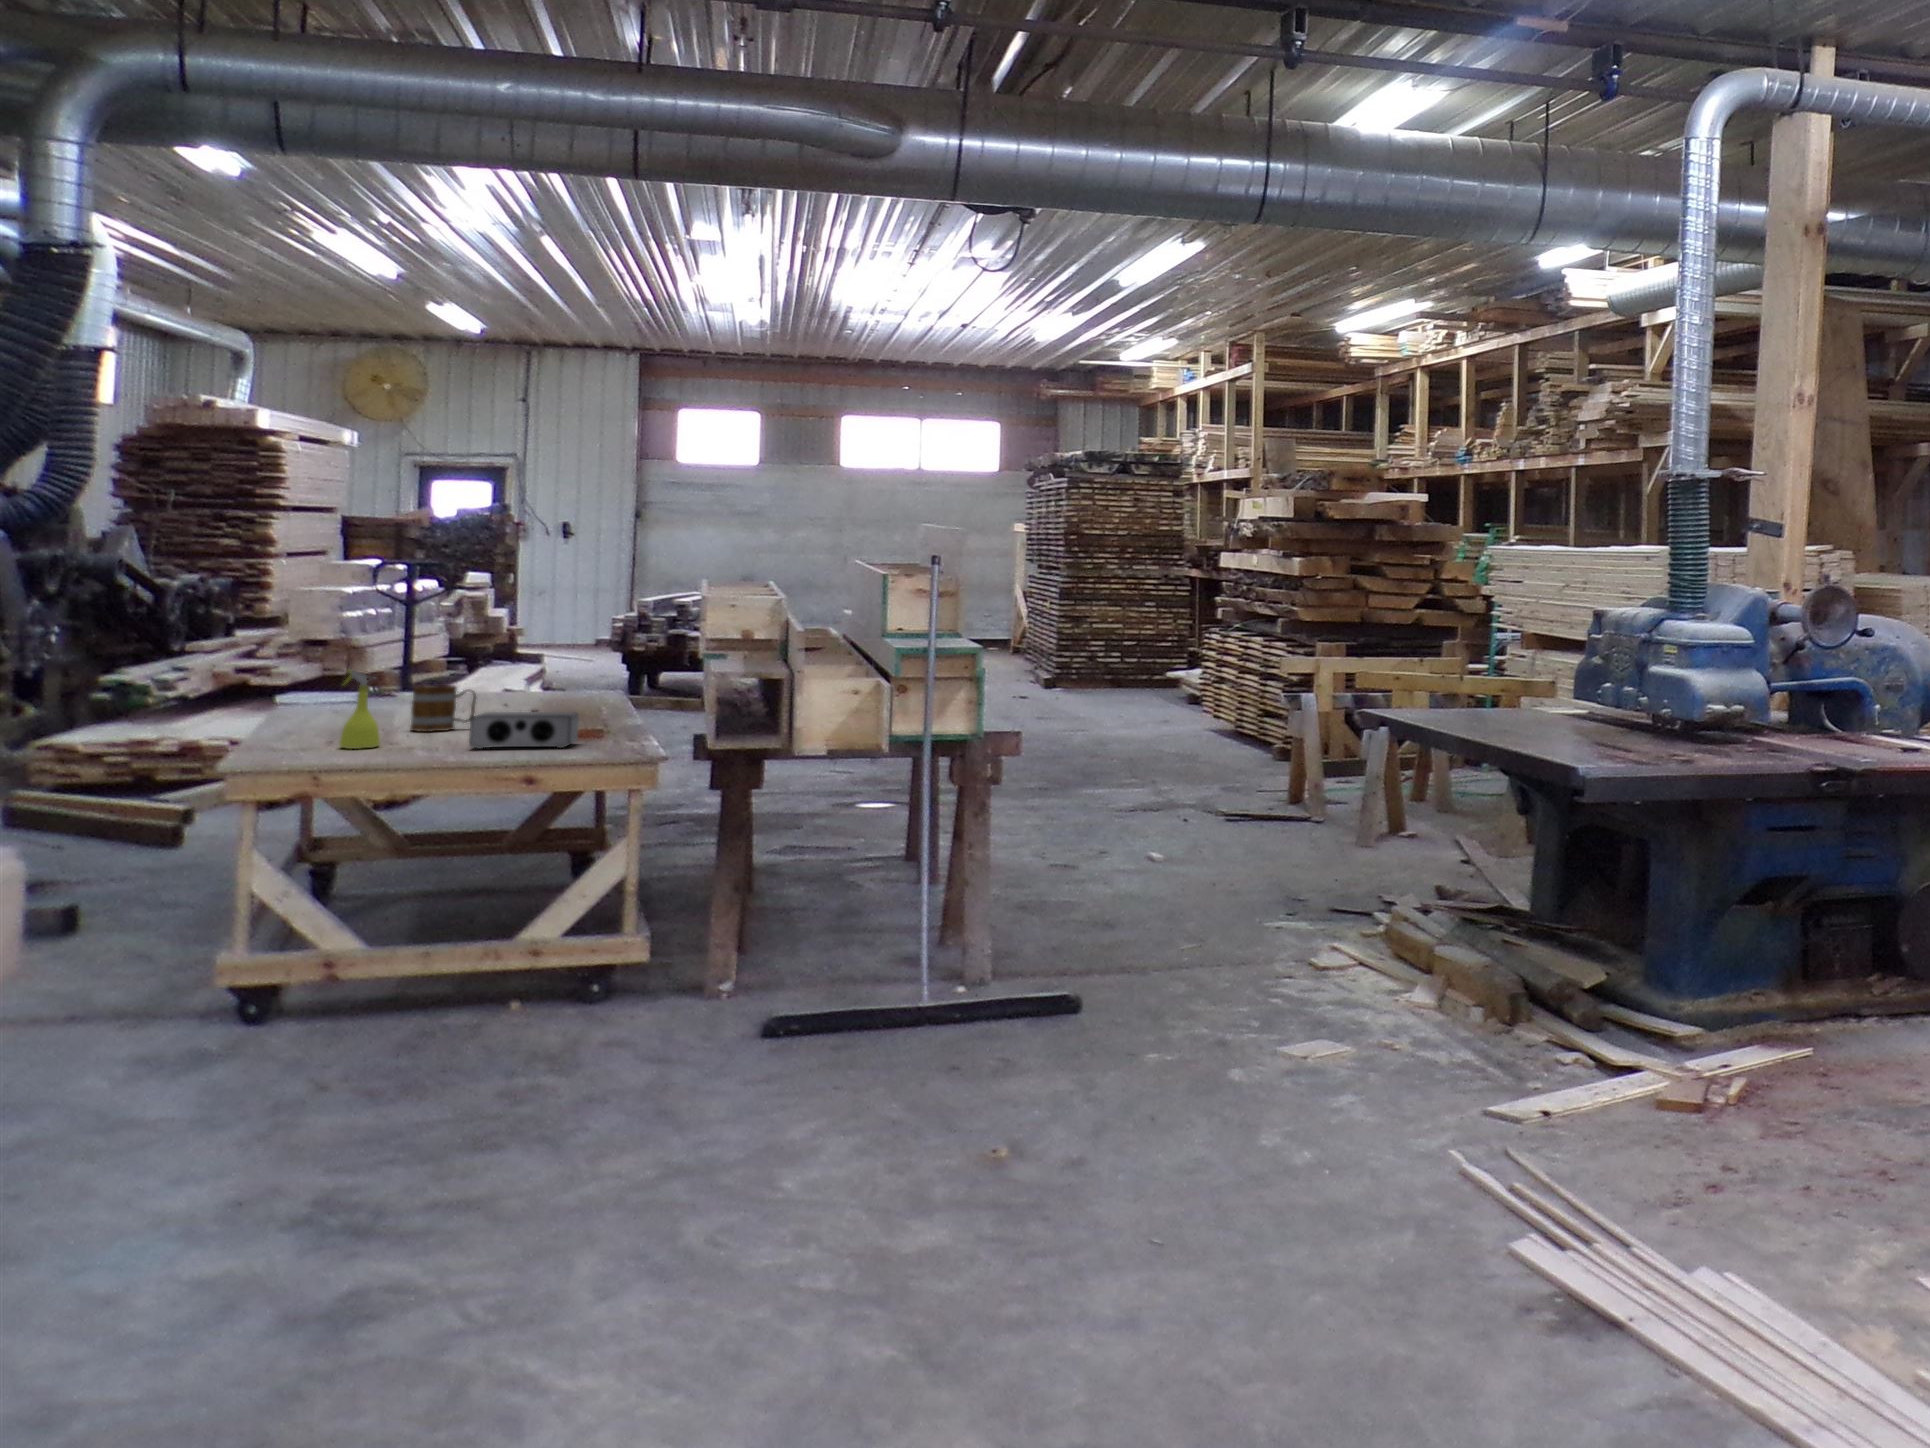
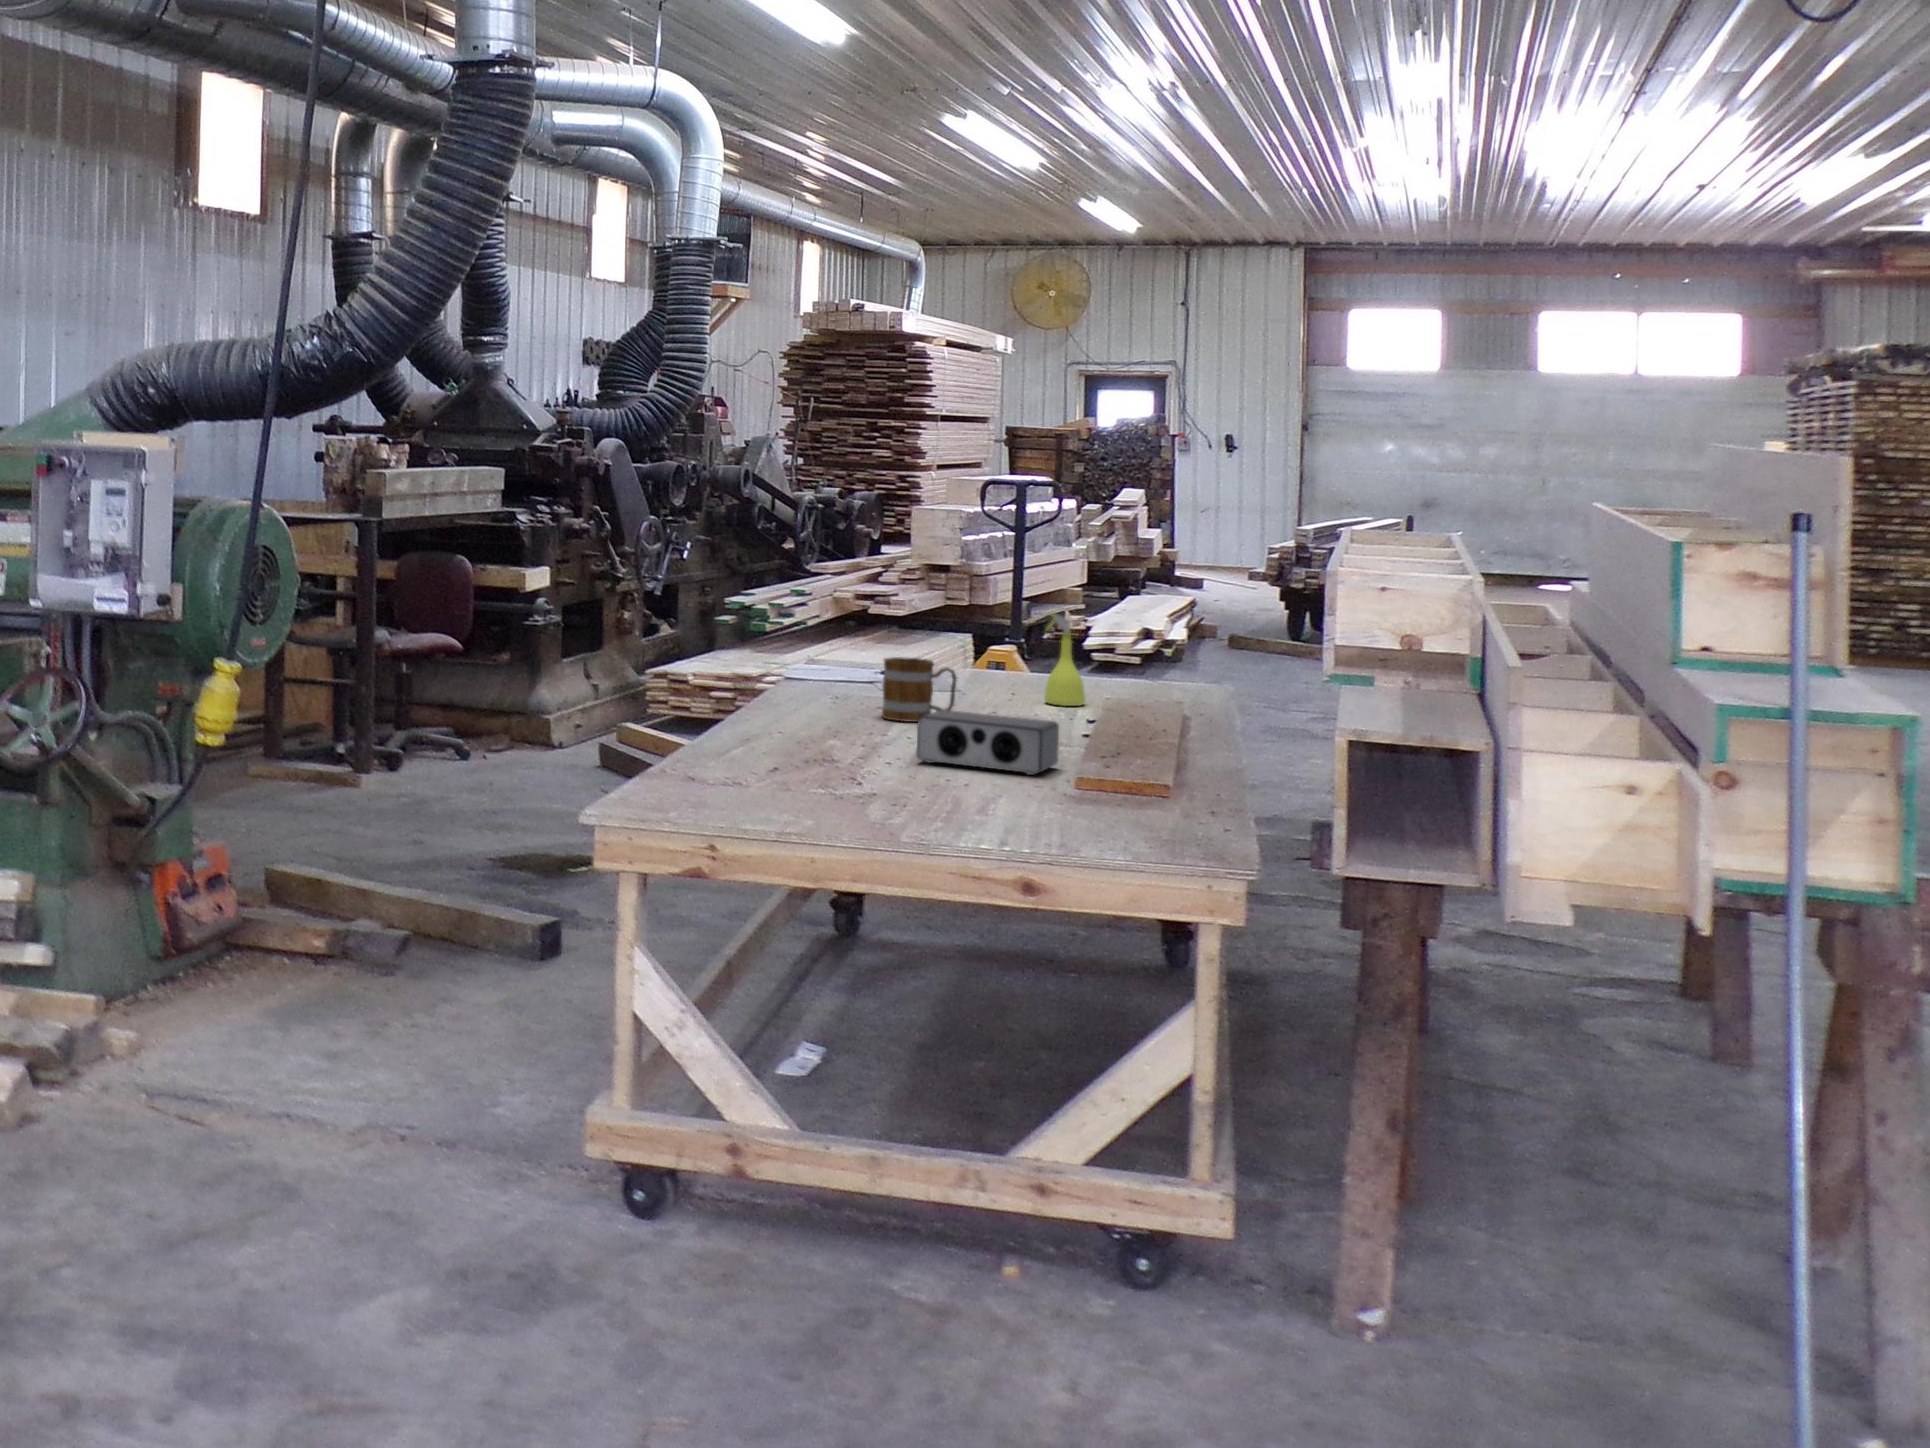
spray bottle: present [339,670,380,749] -> present [1044,613,1085,706]

